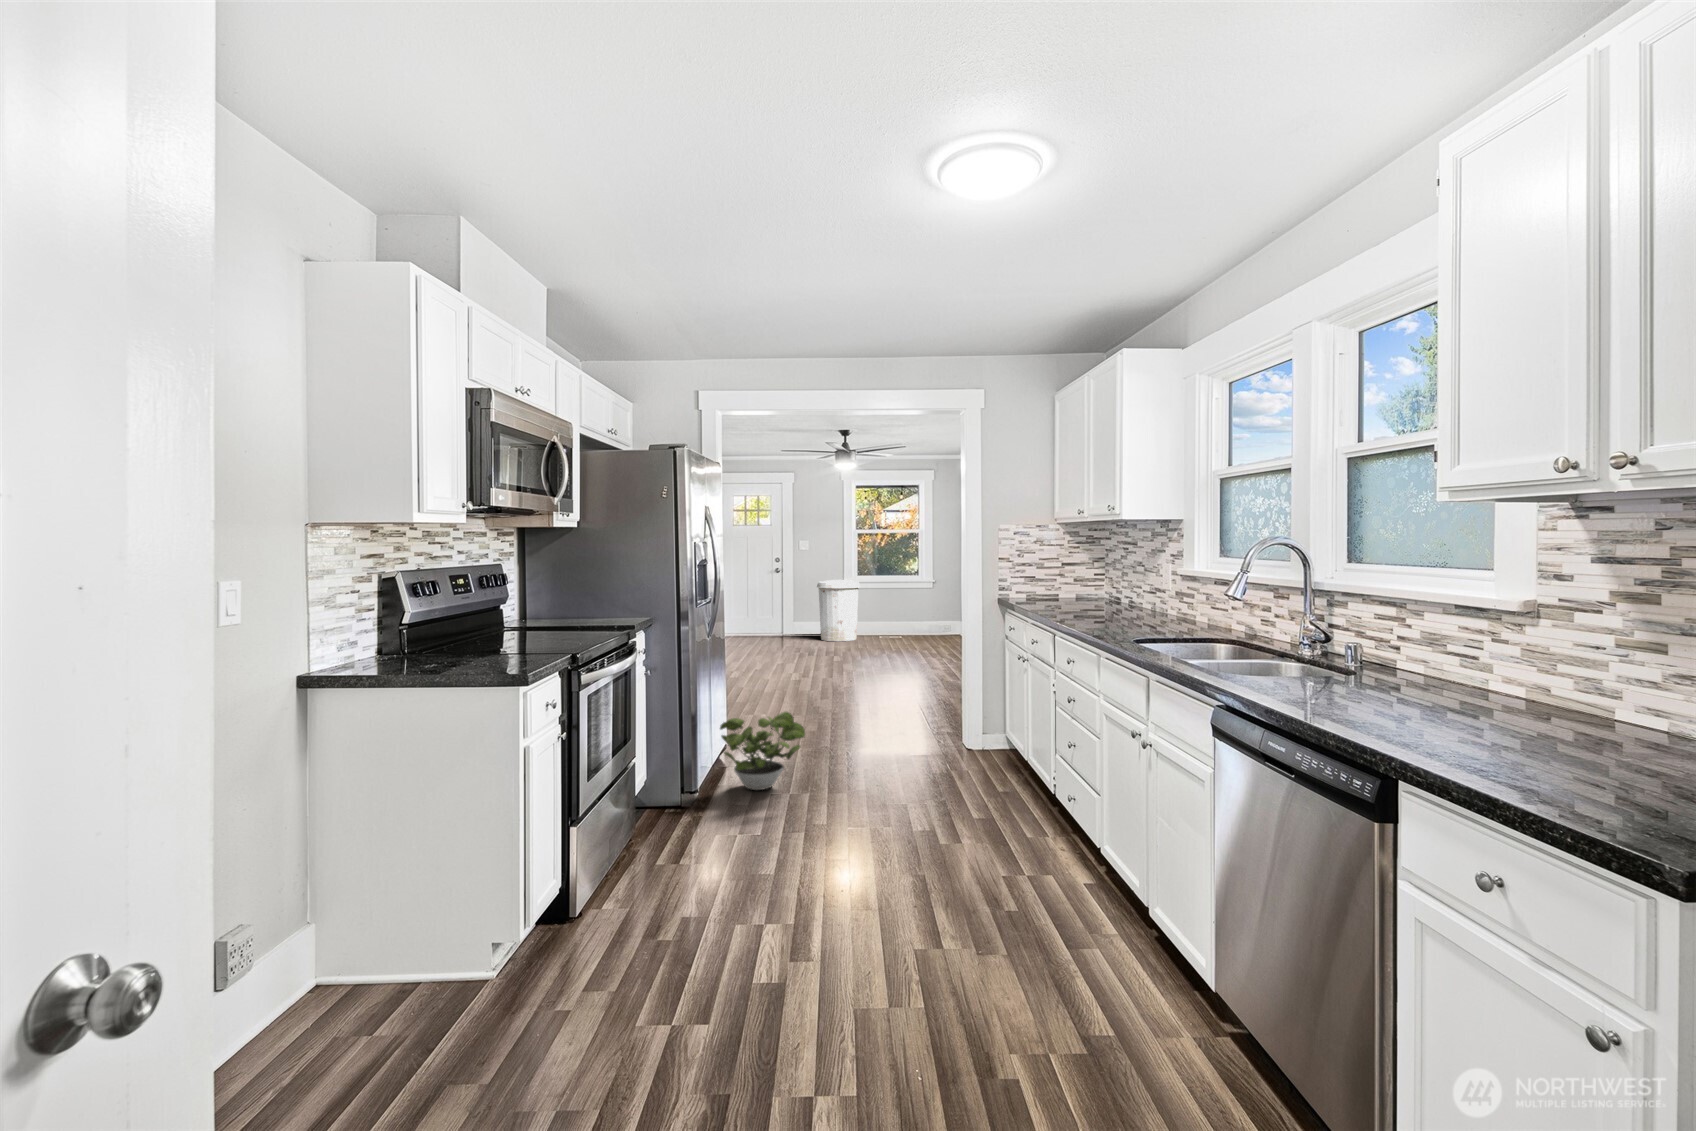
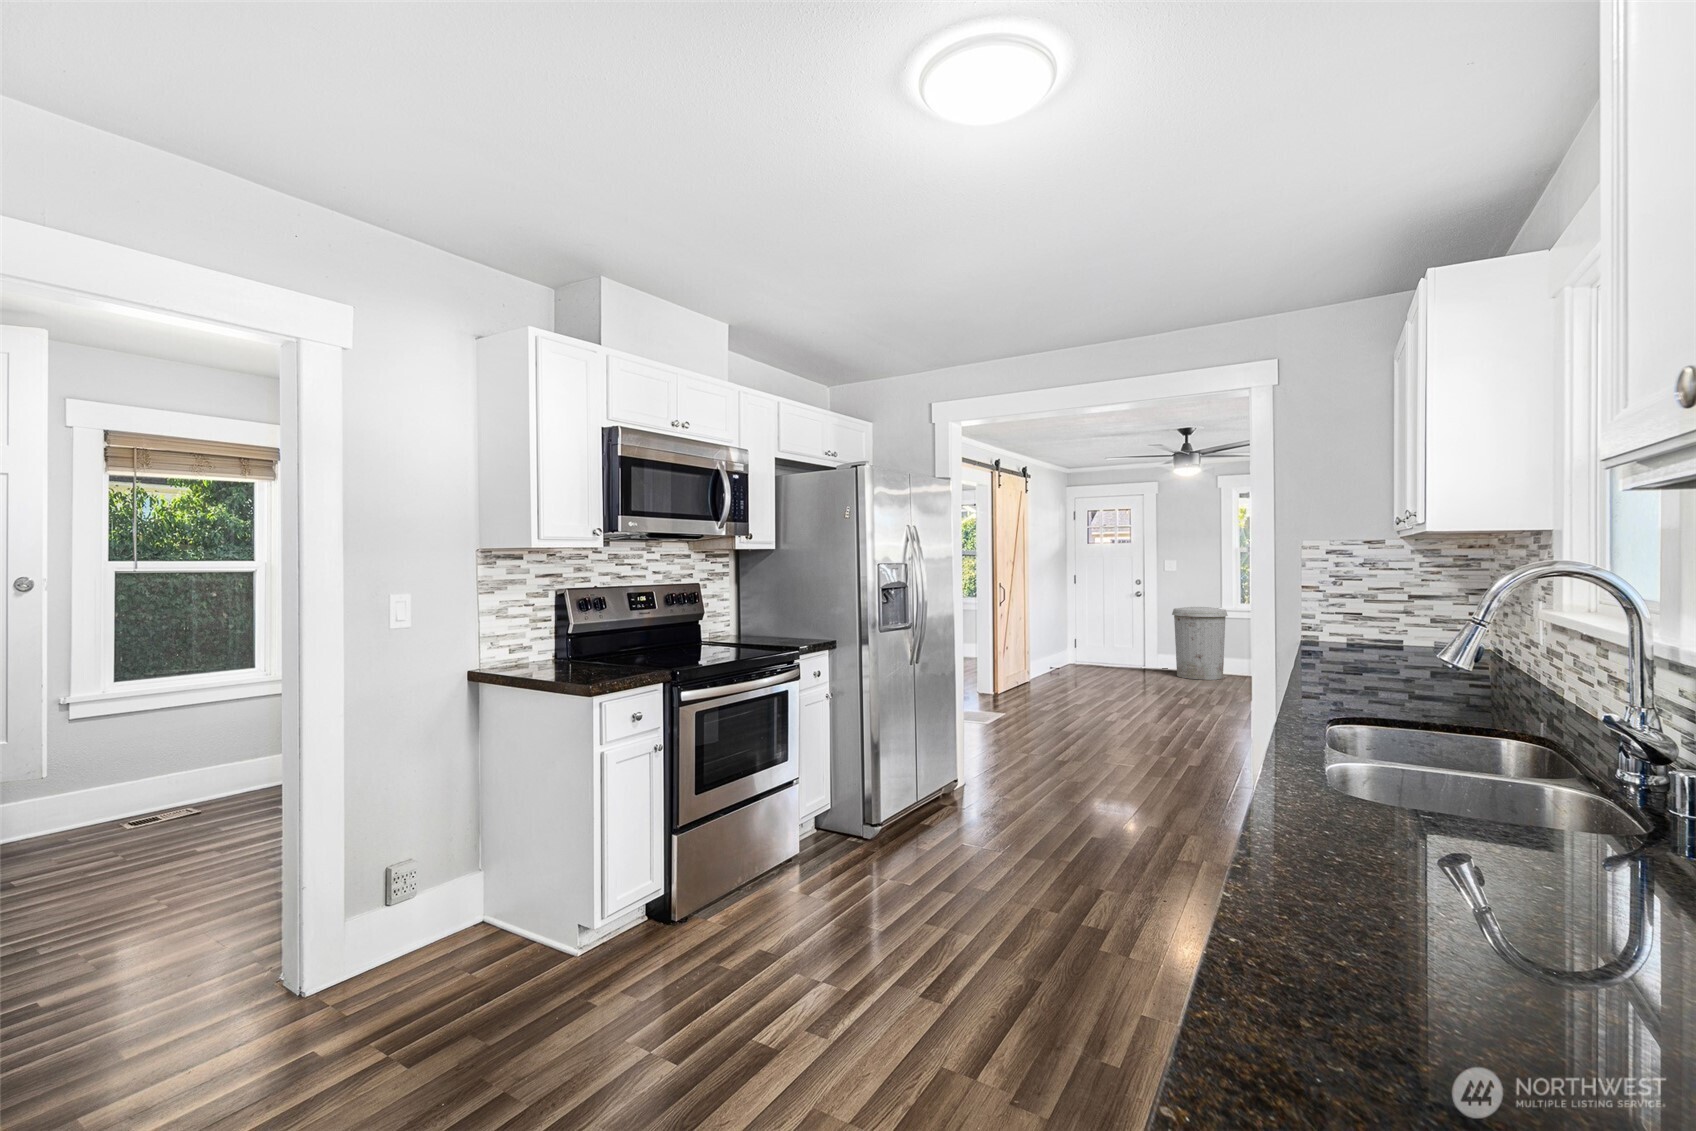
potted plant: present [720,712,805,790] -> none [913,752,1000,835]

